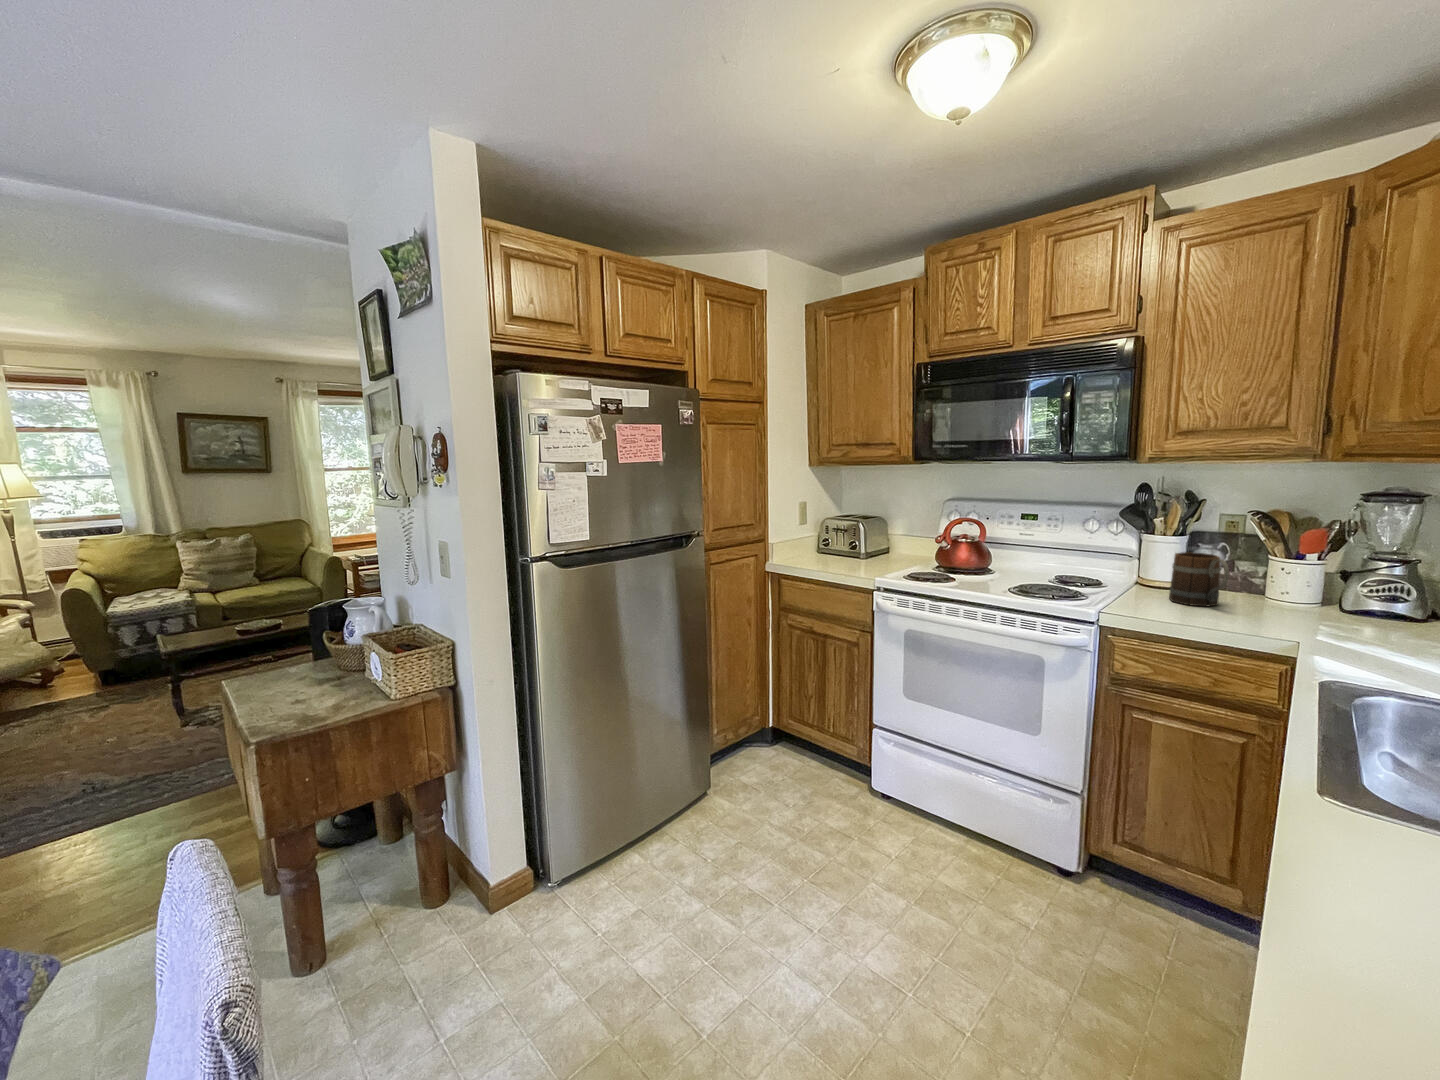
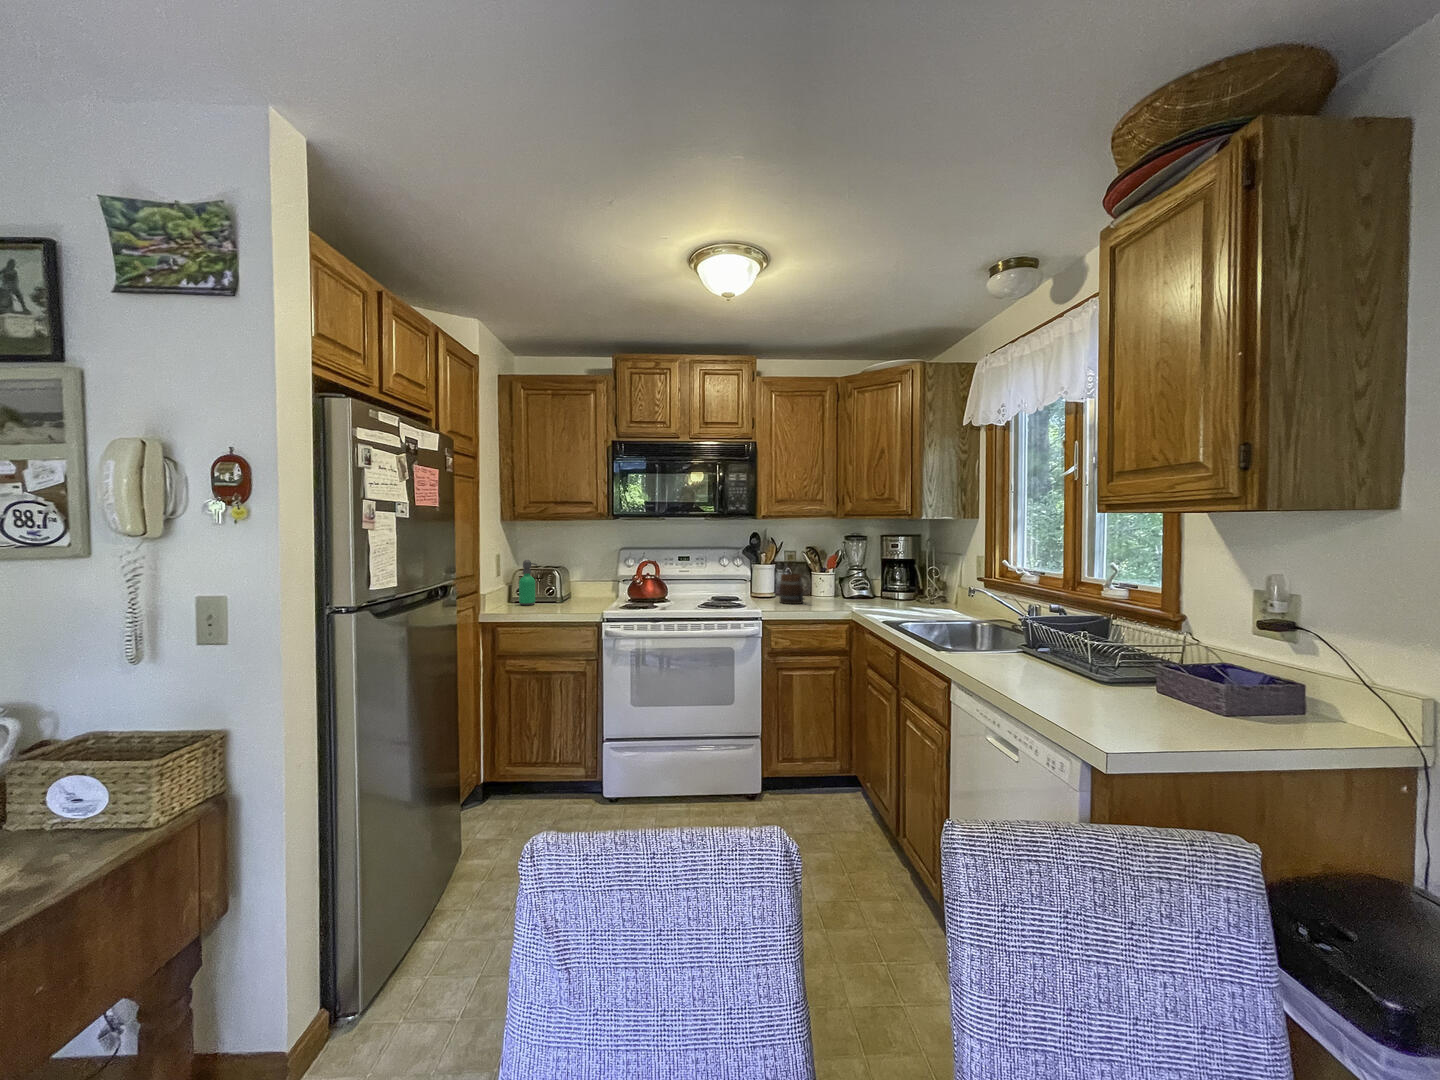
soap dispenser: none [809,511,826,560] -> present [519,560,537,605]

